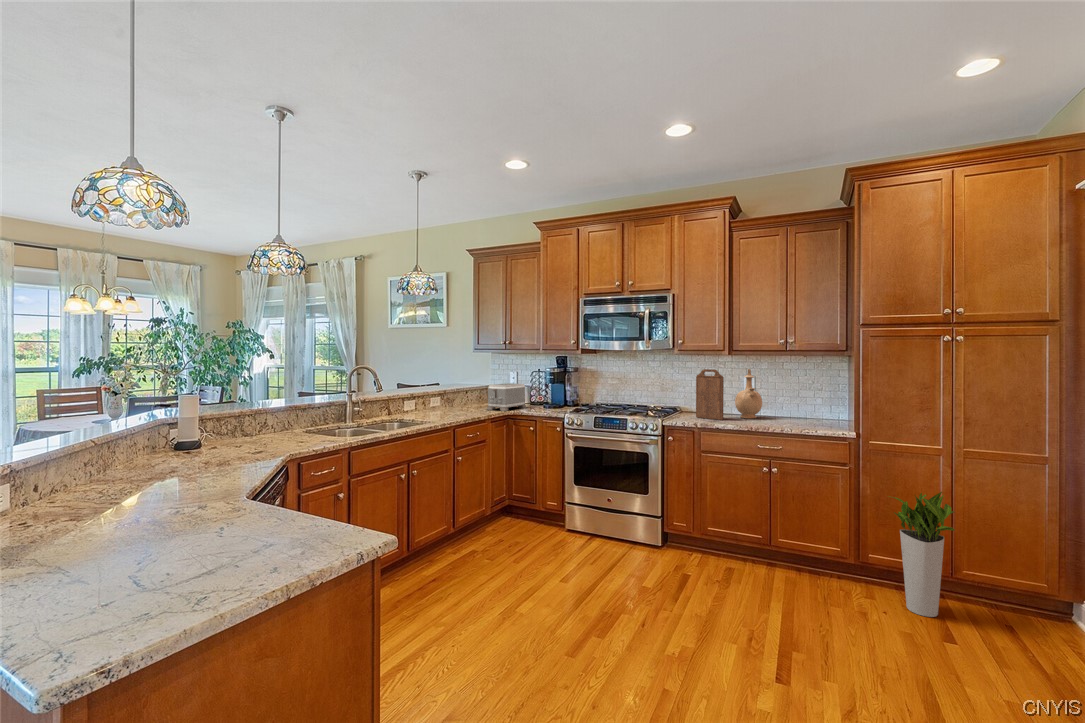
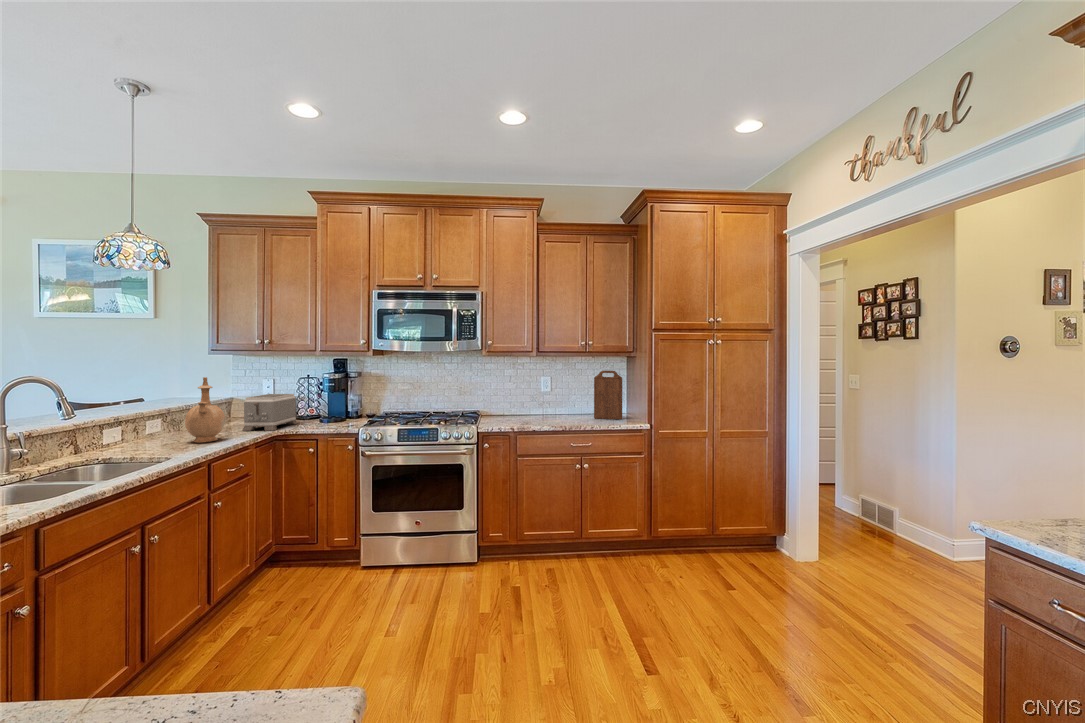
cutting board: present [696,369,724,420] -> present [594,371,622,419]
vase: present [735,369,762,419] -> present [185,377,225,443]
planter: present [893,492,955,617] -> none [679,468,725,573]

